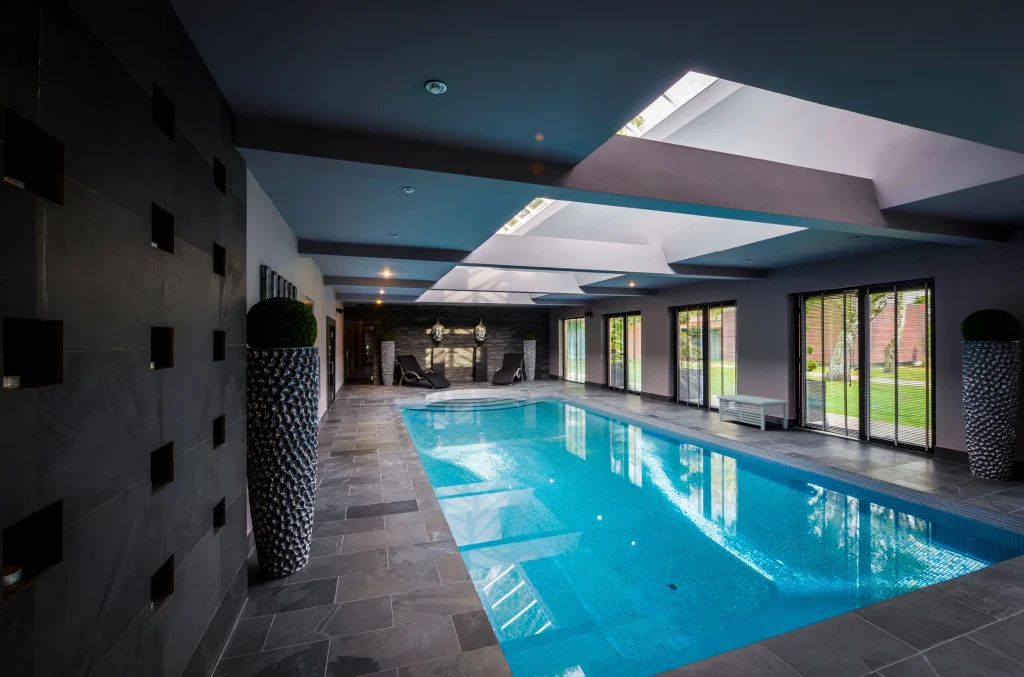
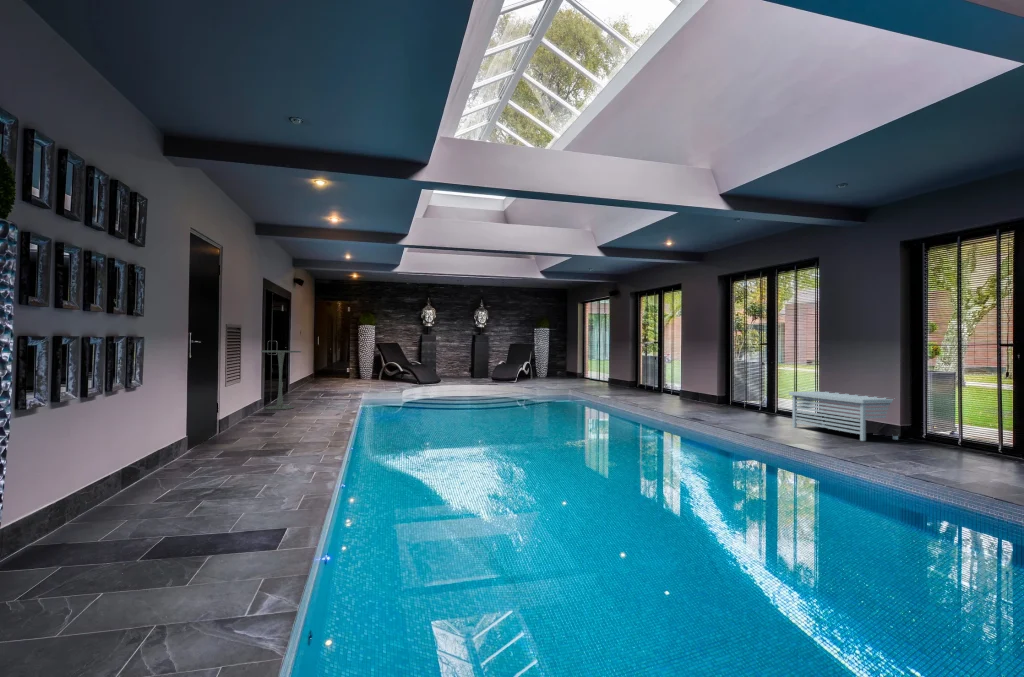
pedestal table: none [329,372,359,417] -> present [261,351,301,410]

